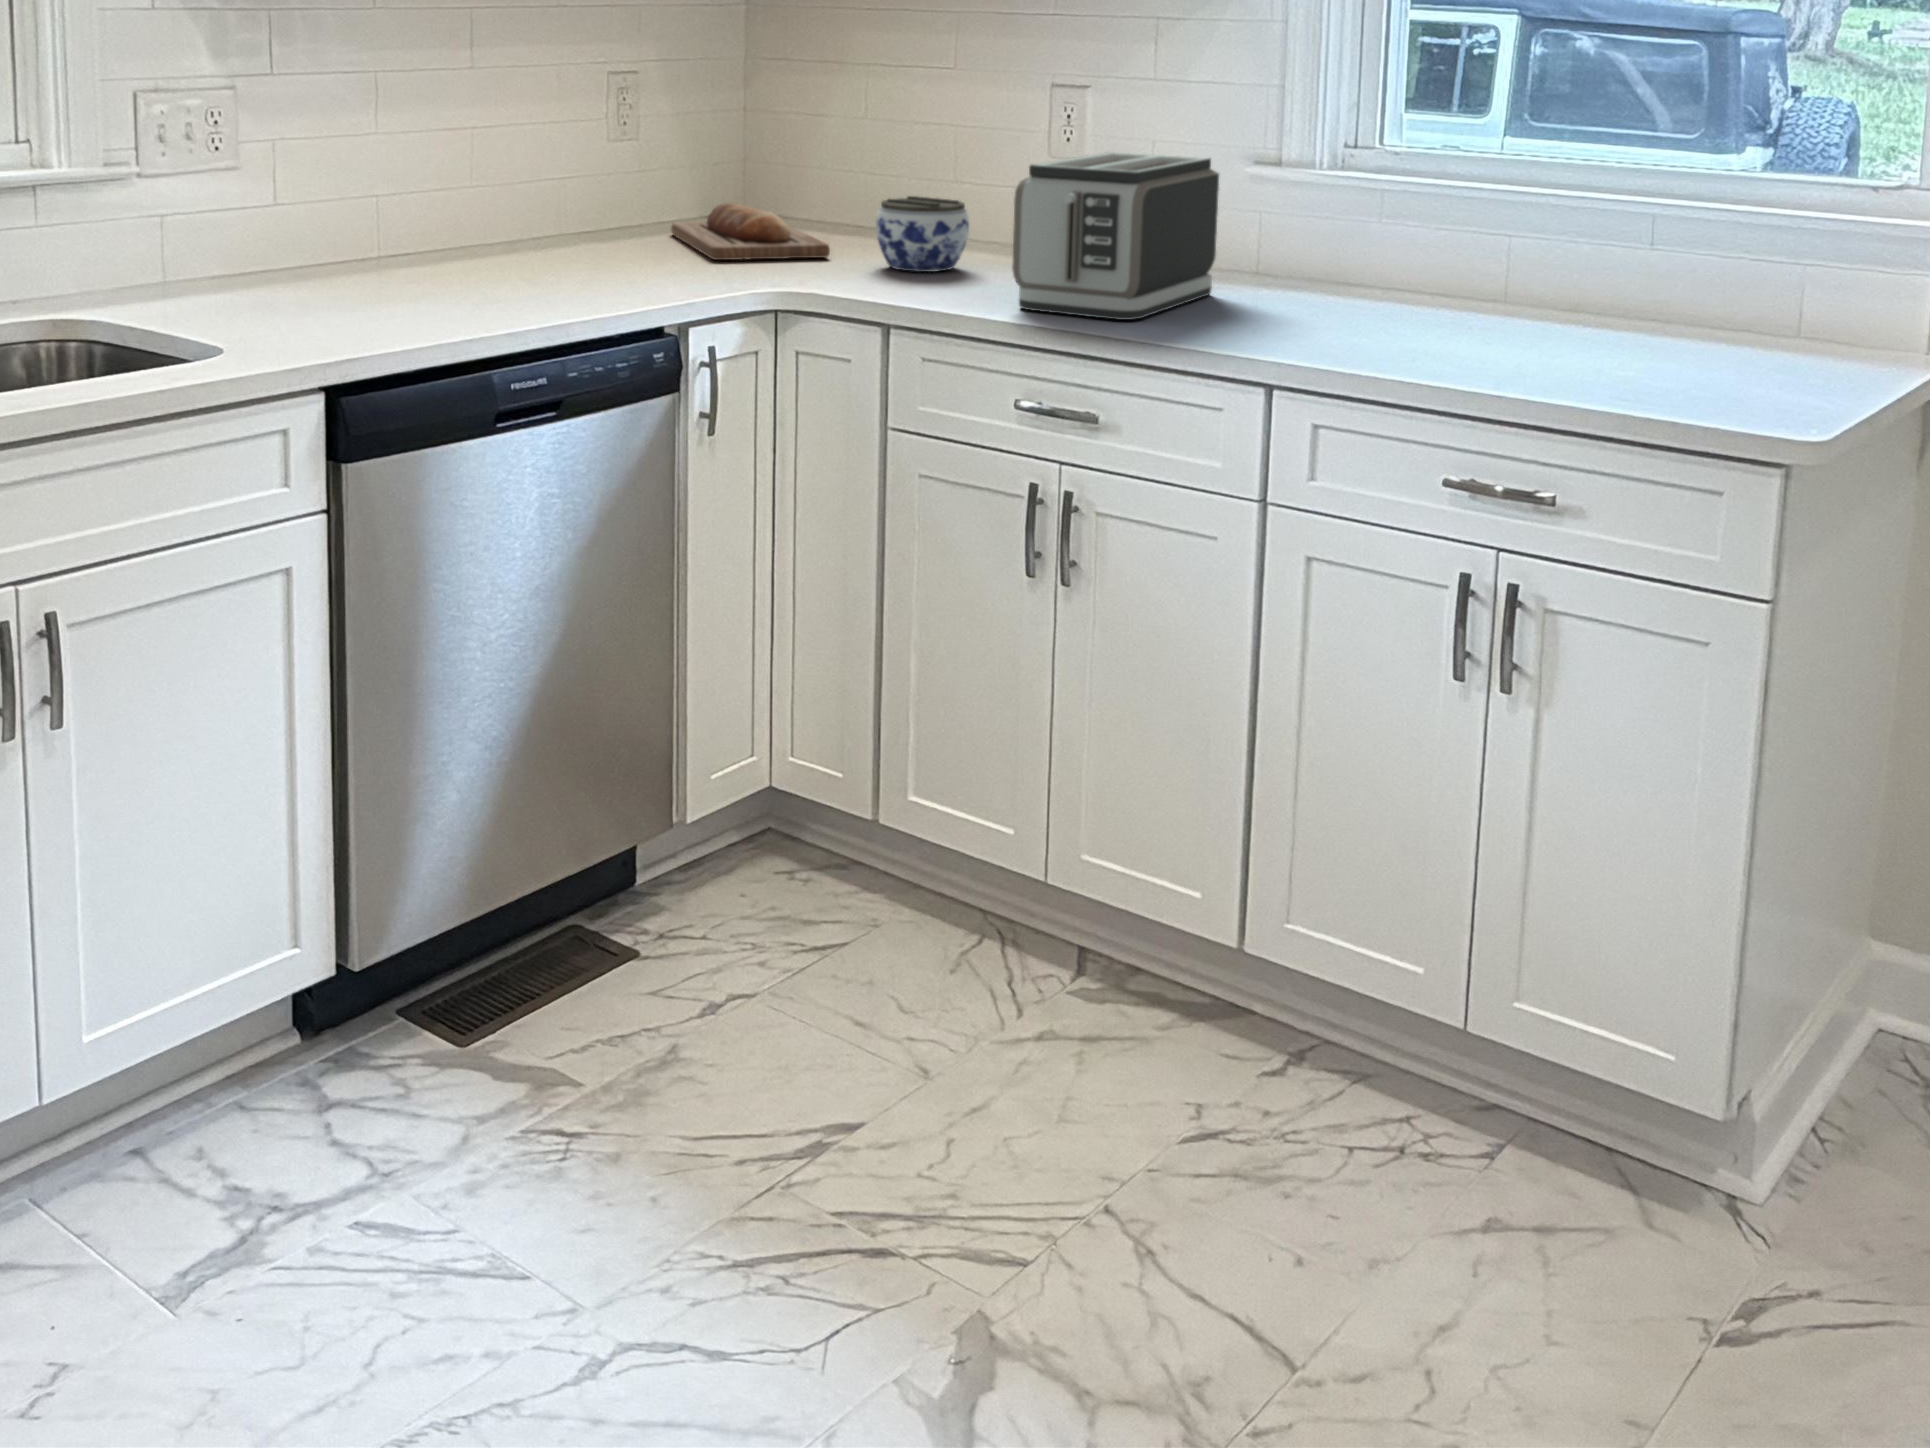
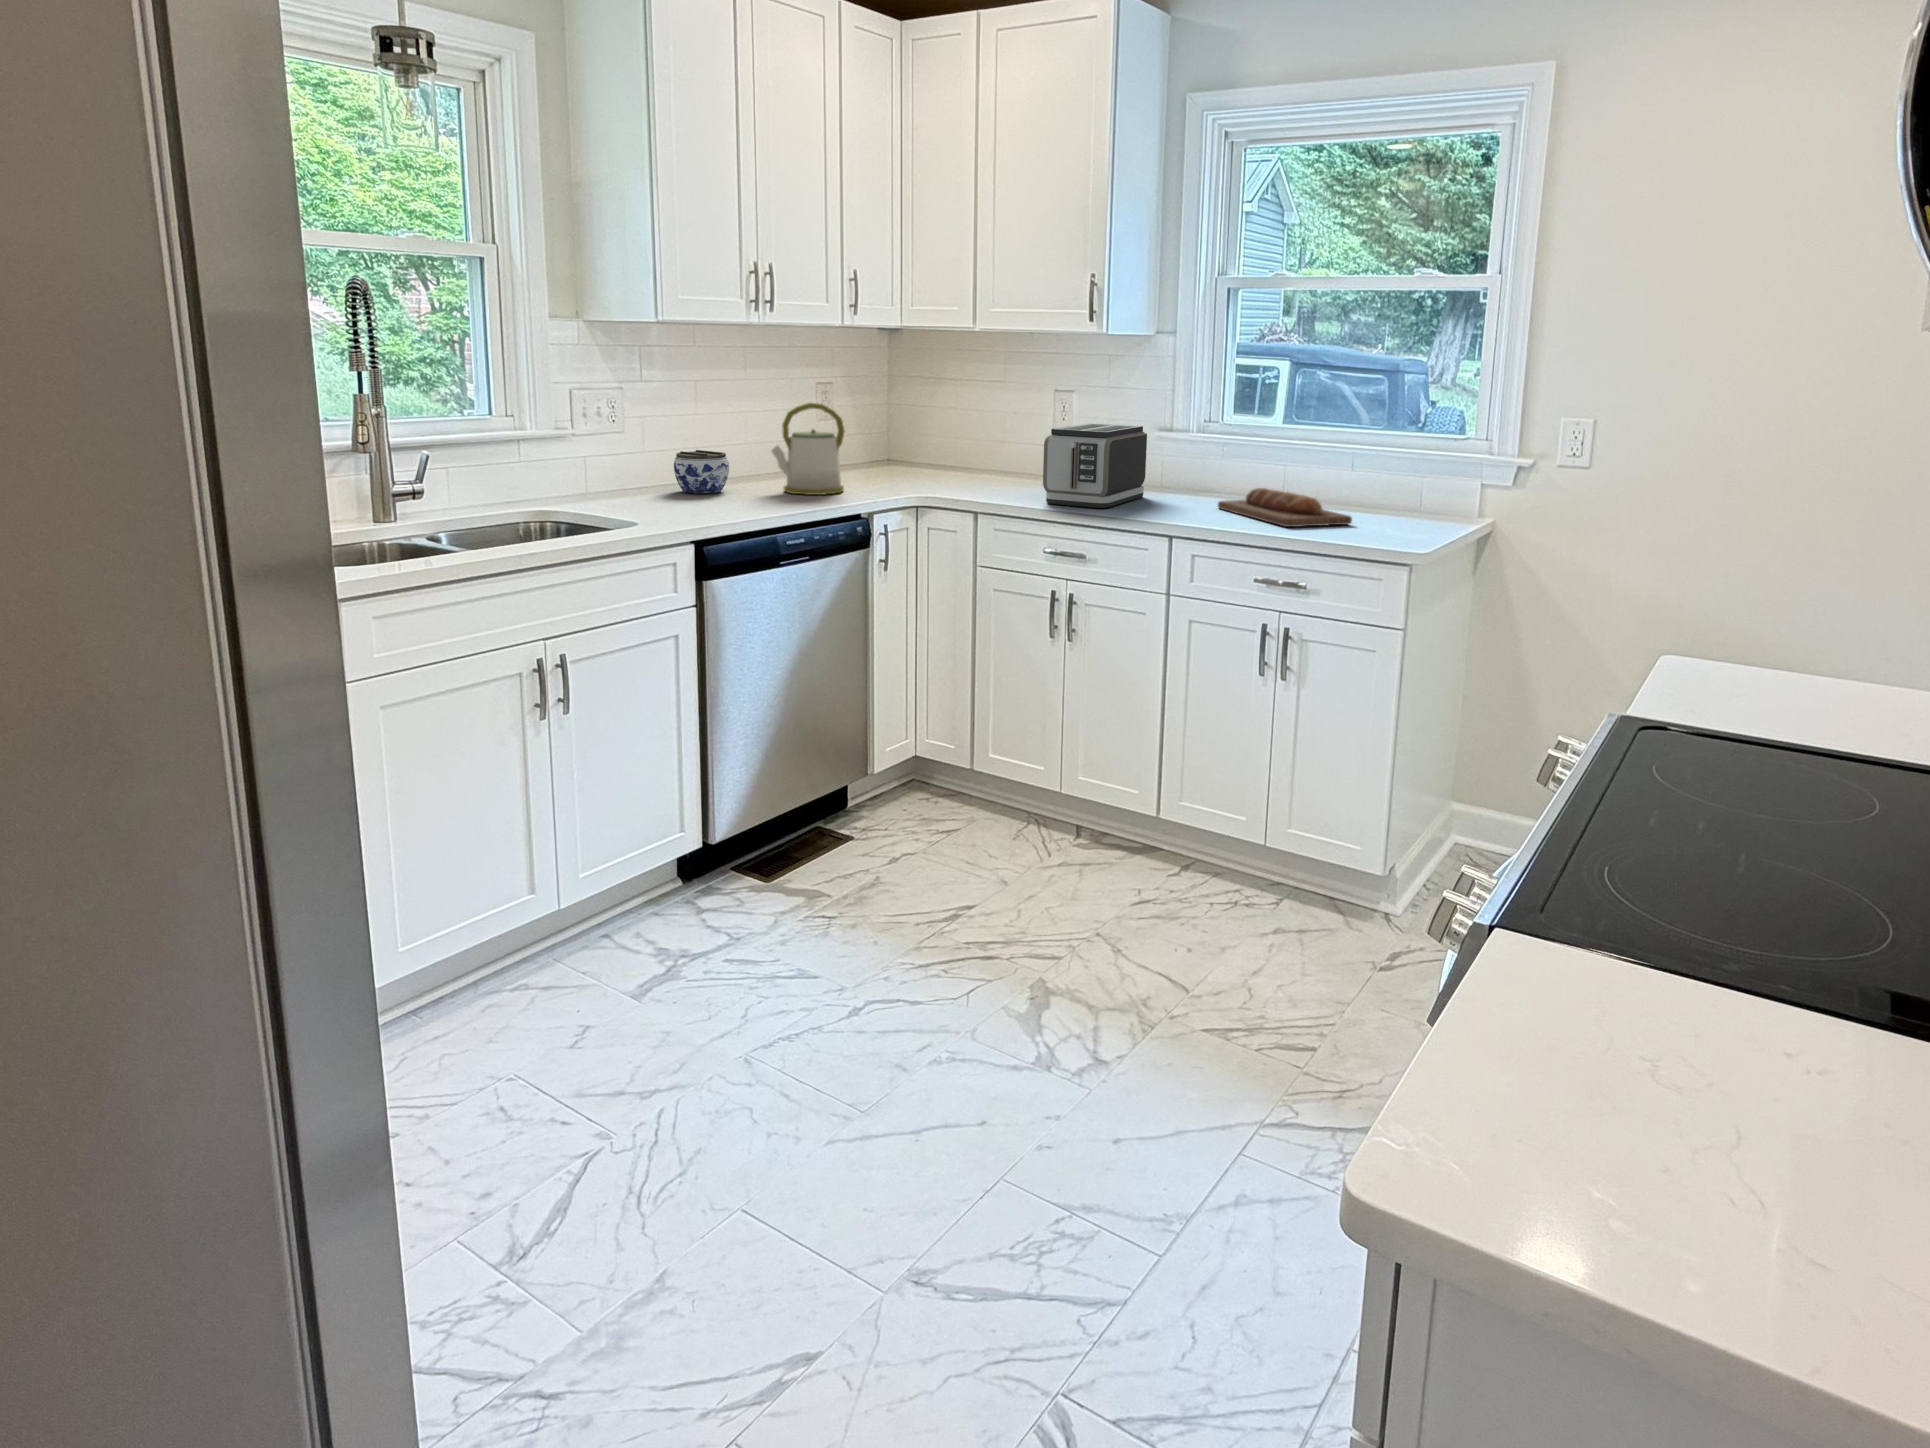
kettle: none [502,115,639,288] -> present [772,403,844,495]
jar: present [876,196,969,272] -> present [674,450,729,493]
bread loaf: present [671,203,830,260] -> present [1218,488,1352,527]

